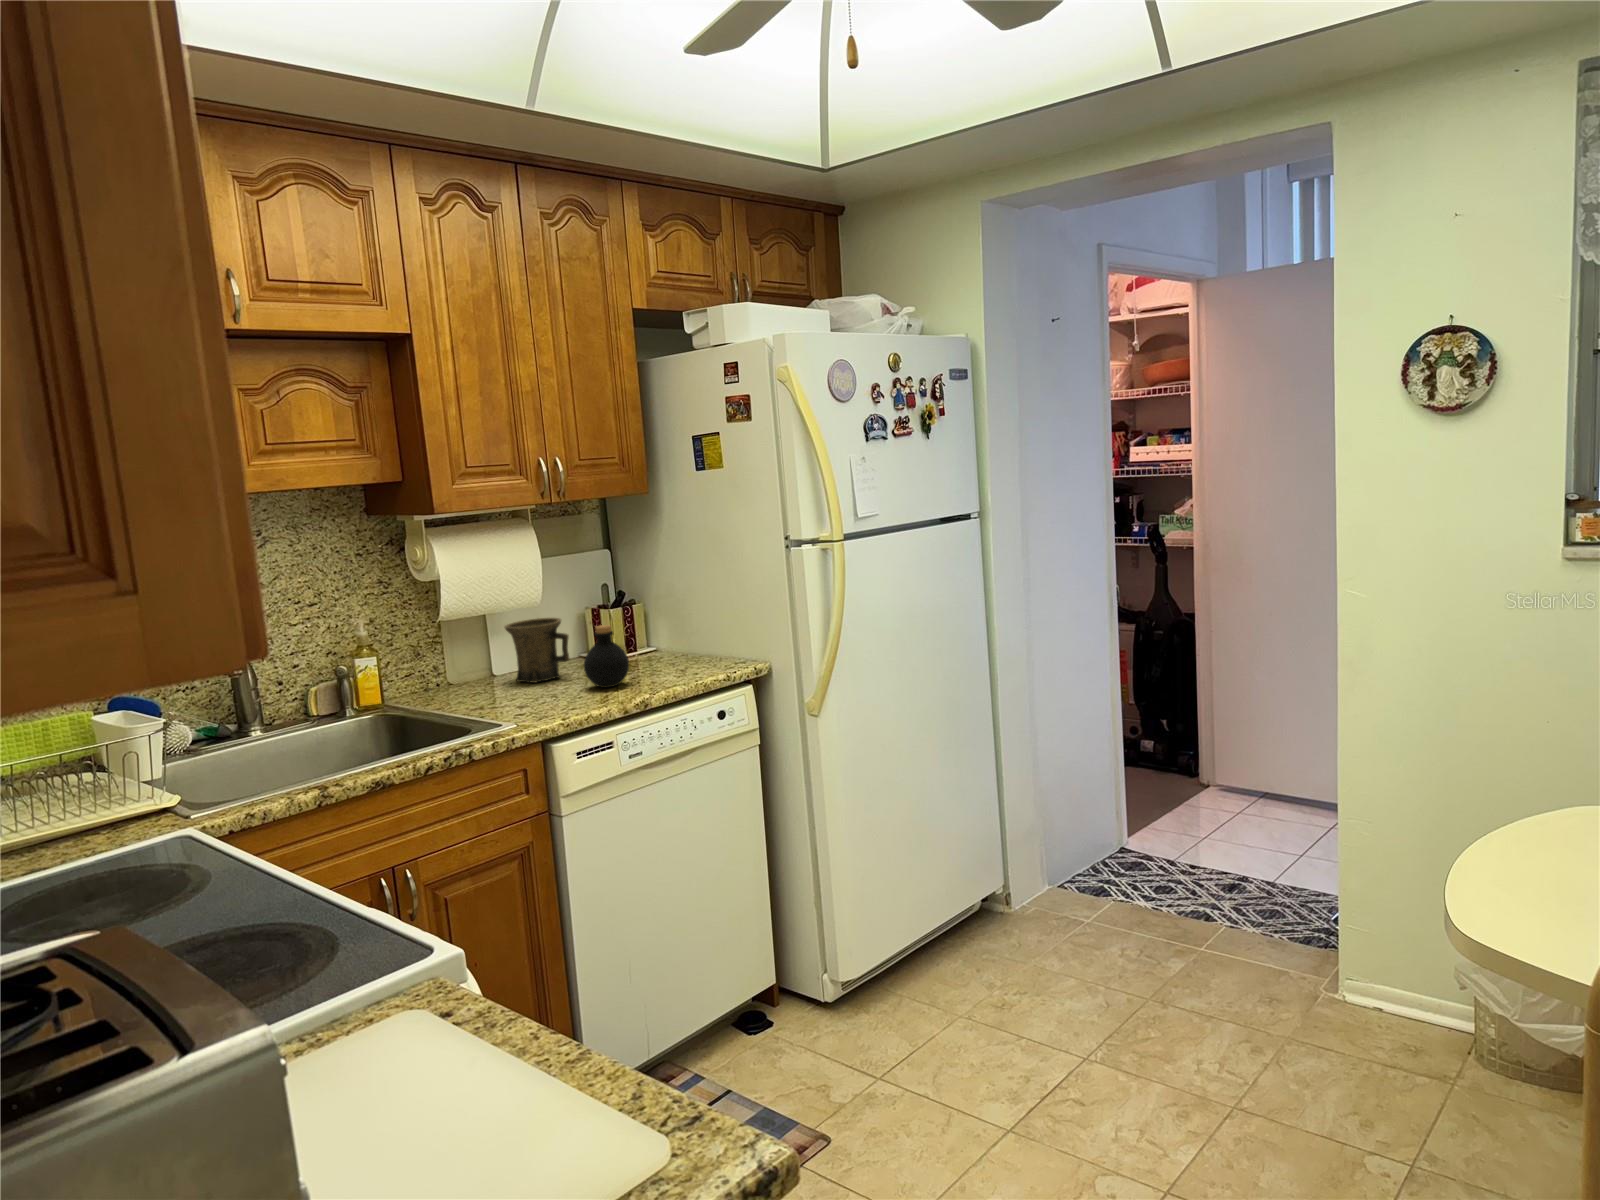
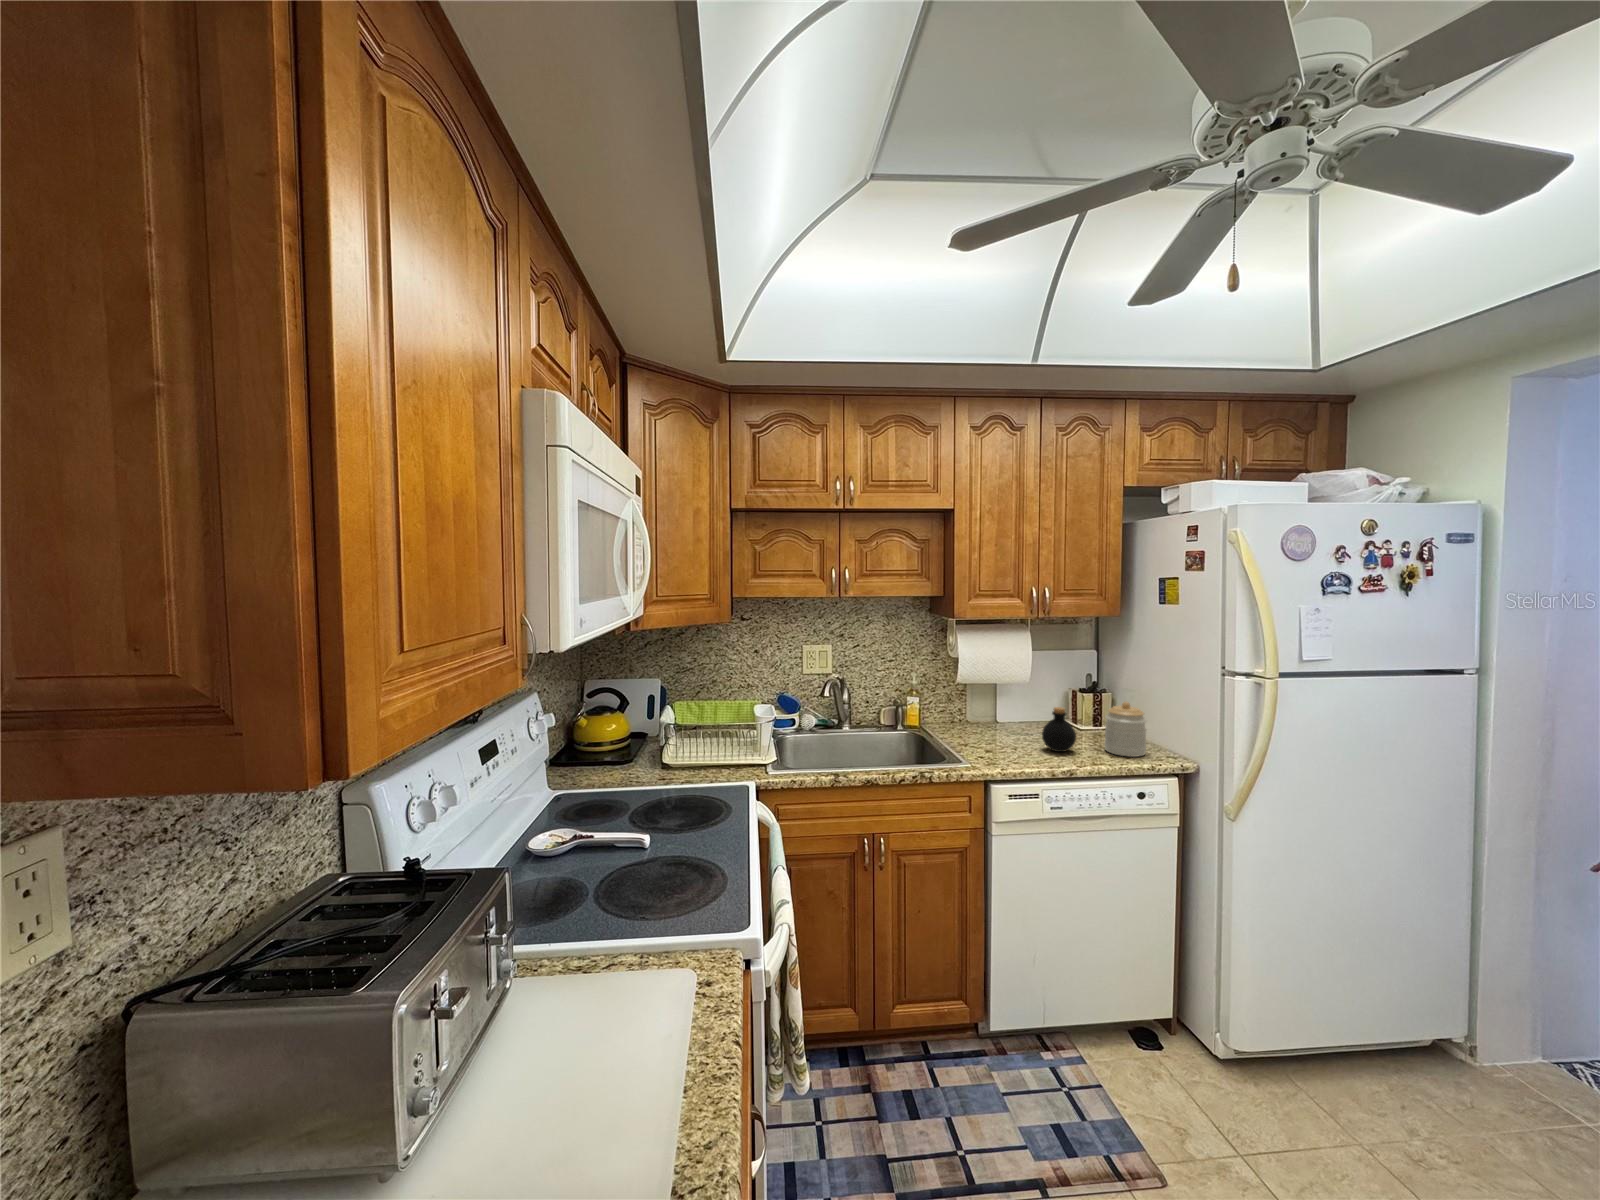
jar: none [656,602,710,674] -> present [1105,702,1147,757]
mug: present [505,618,570,683] -> none [1002,690,1043,734]

